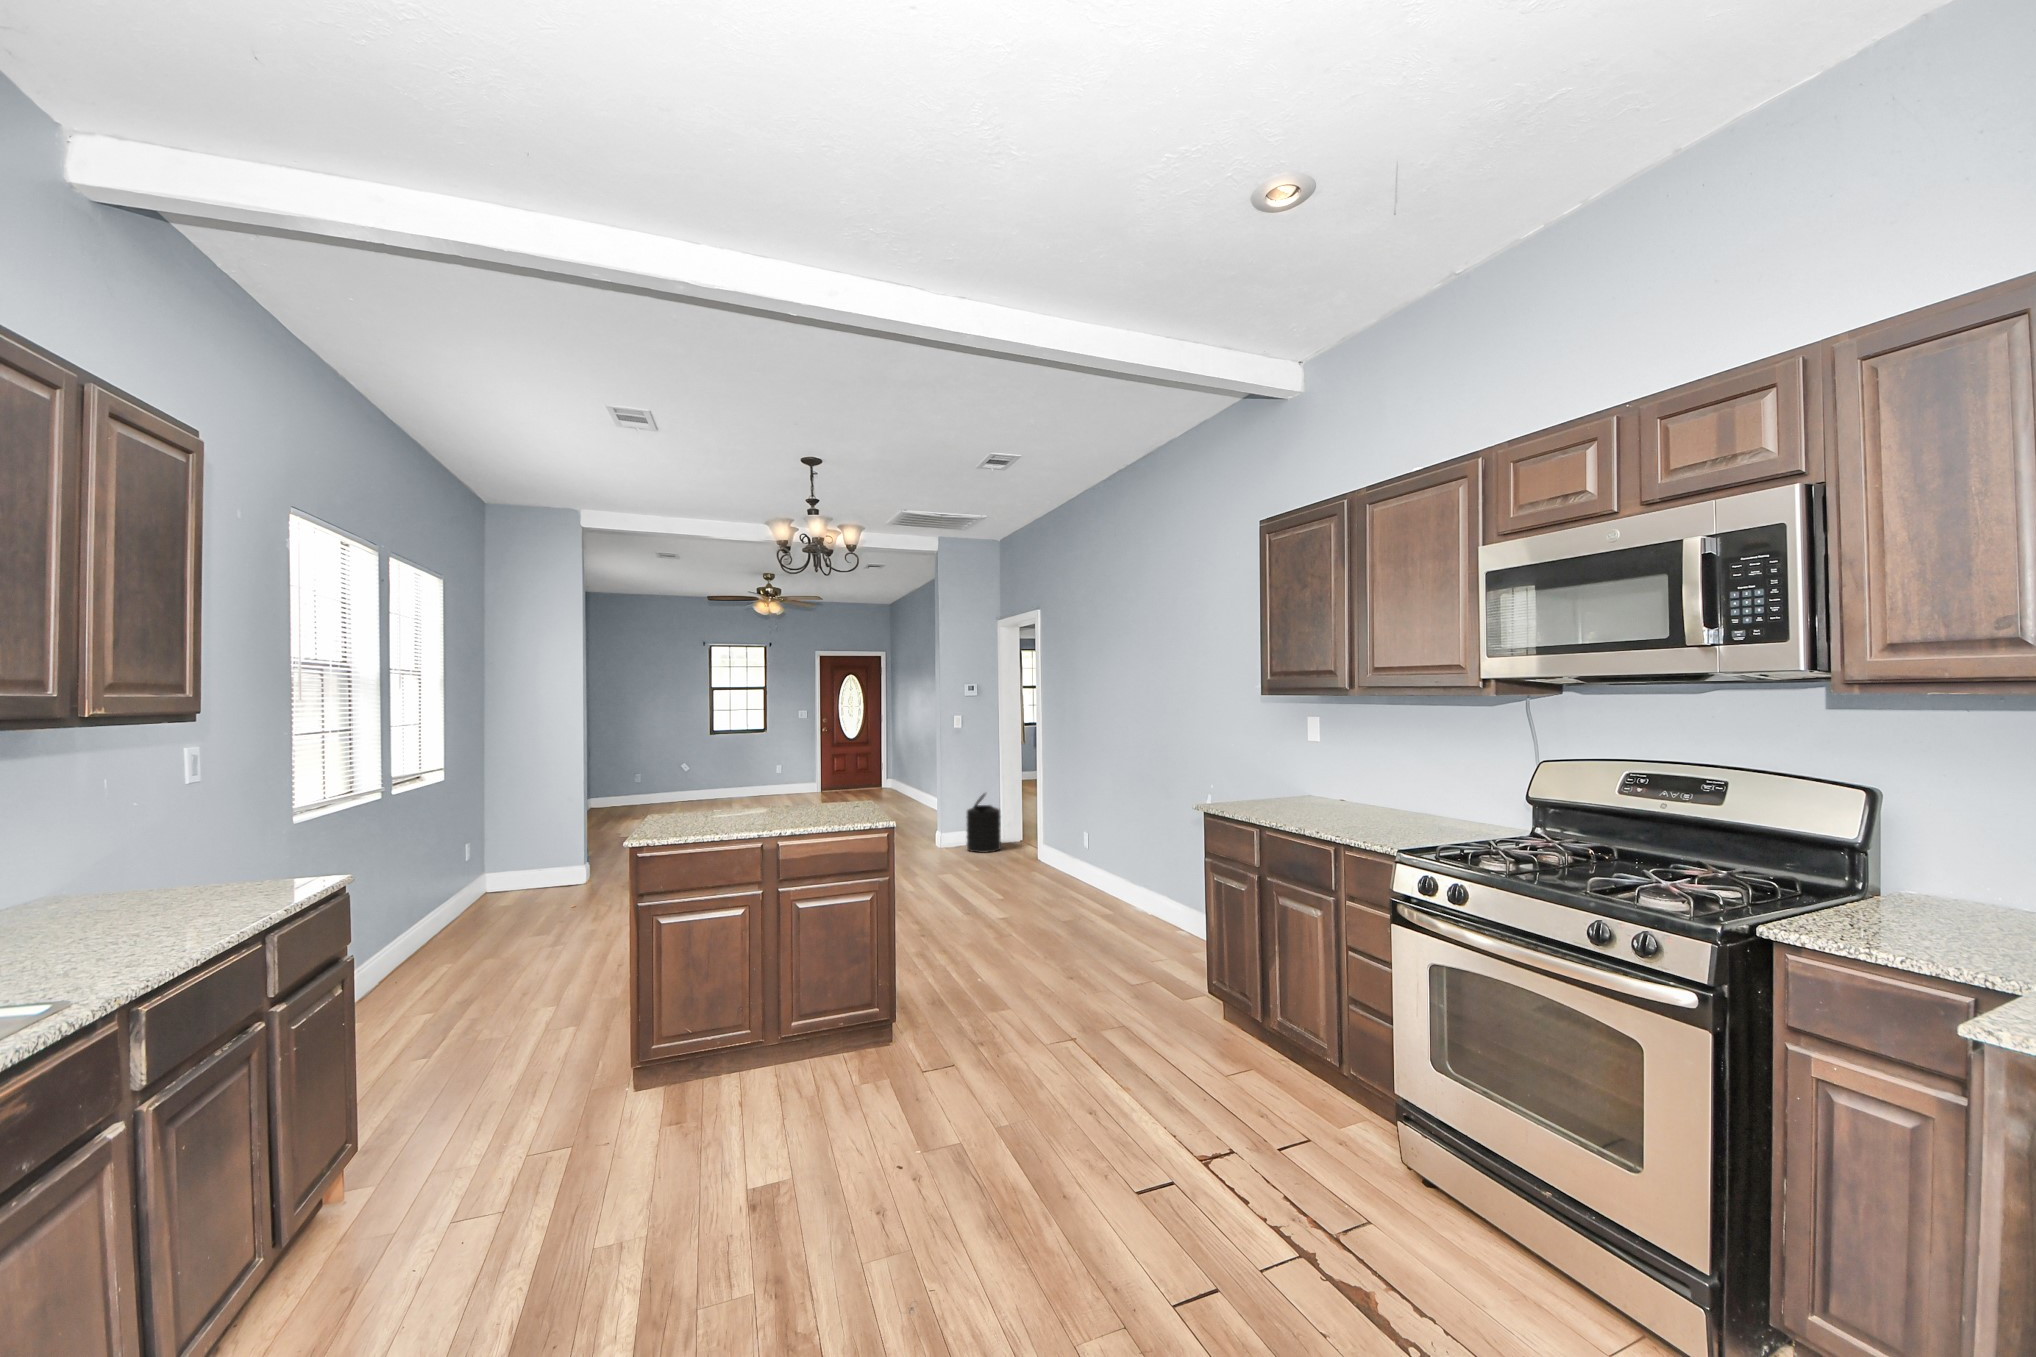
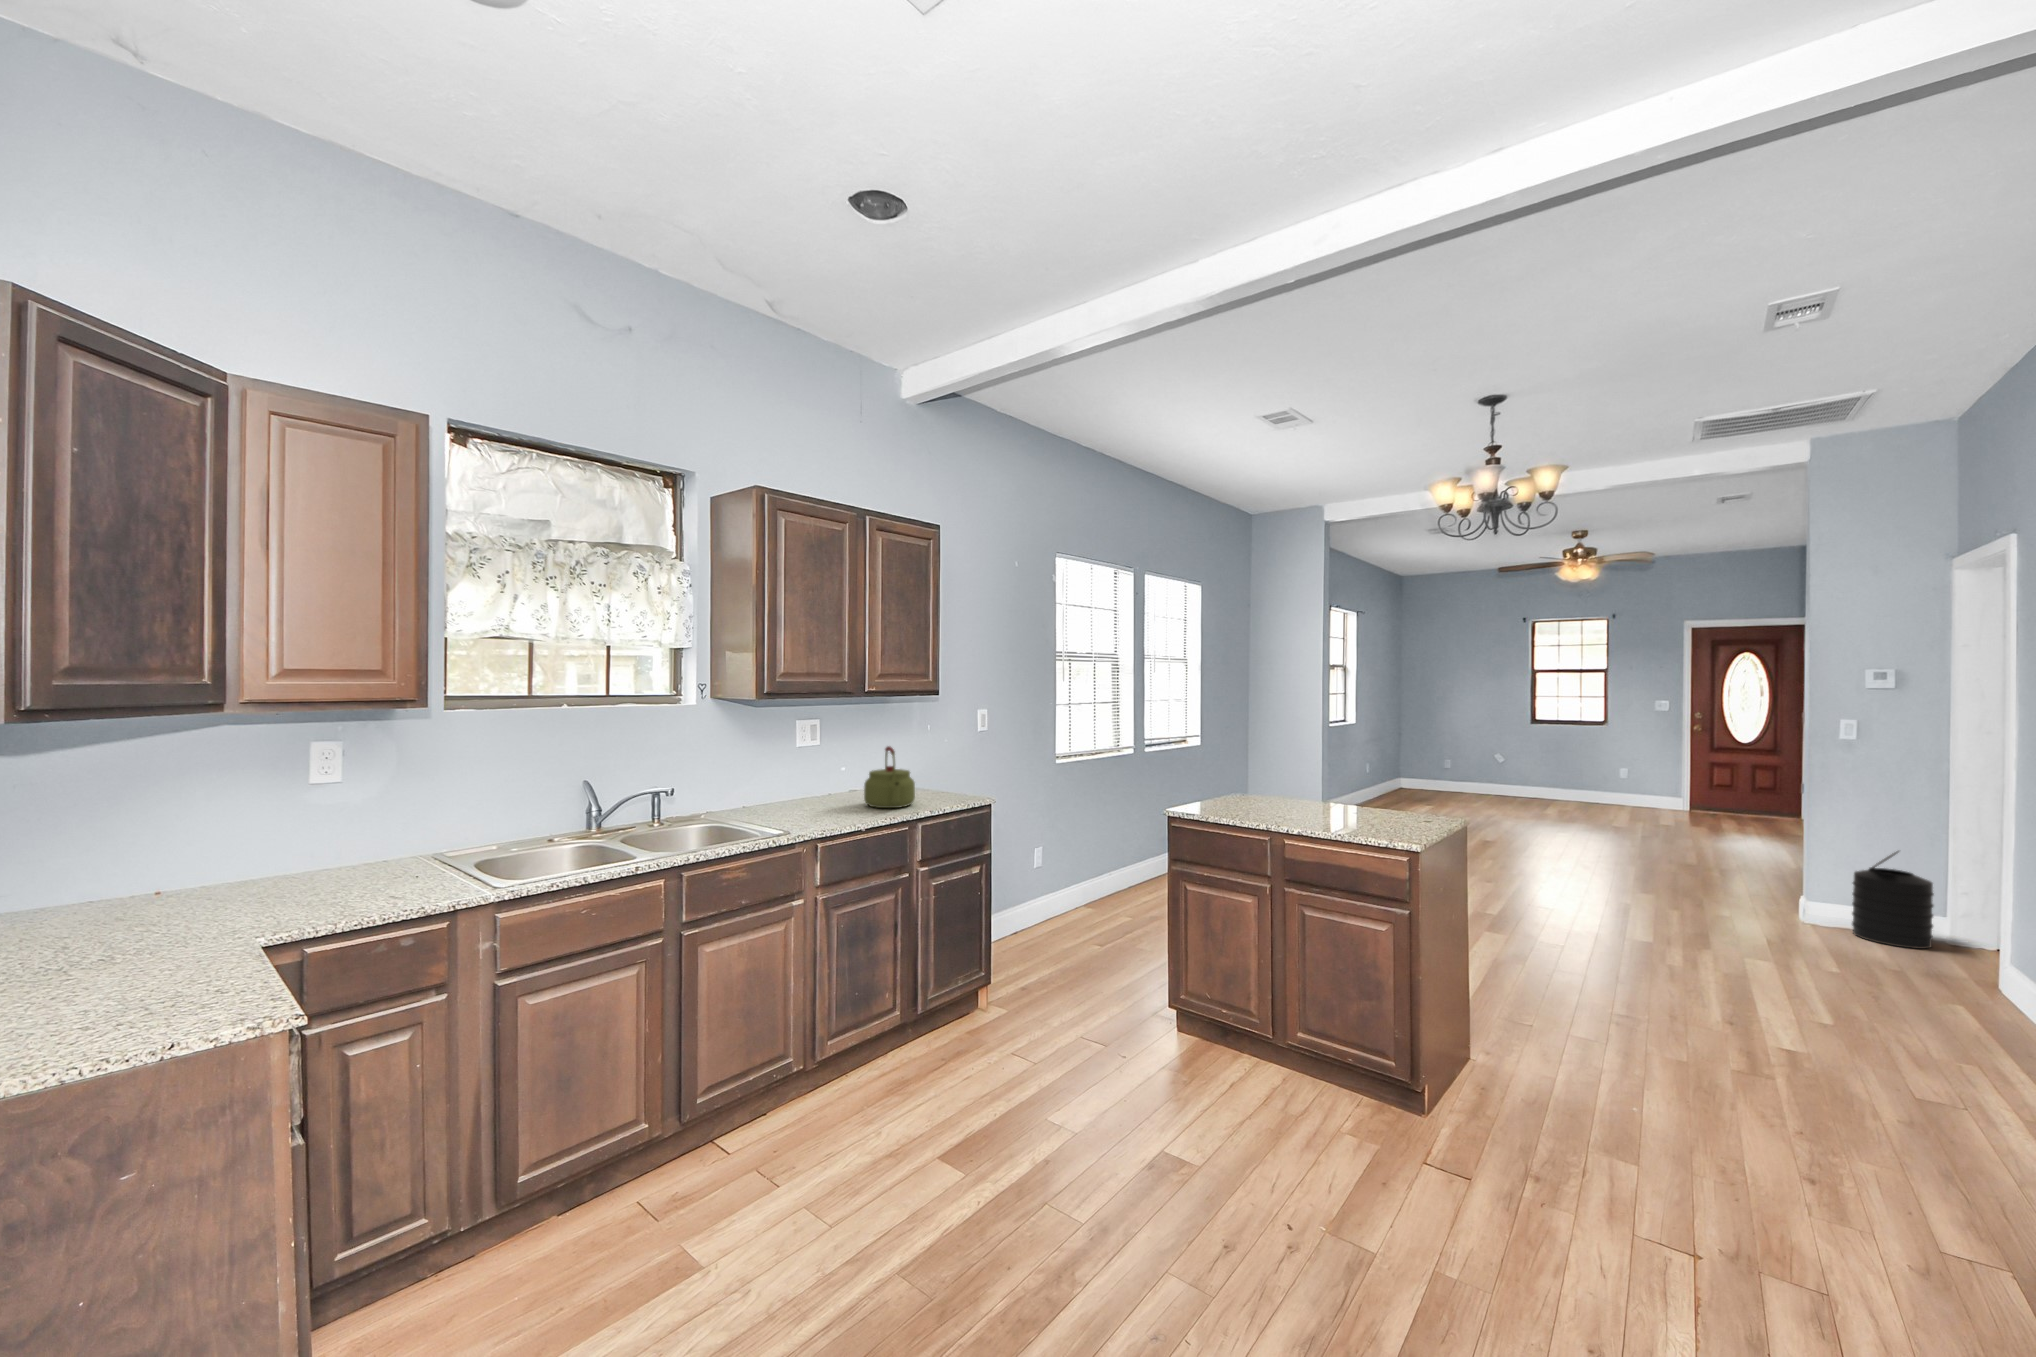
kettle: none [84,809,216,924] -> present [864,746,915,808]

